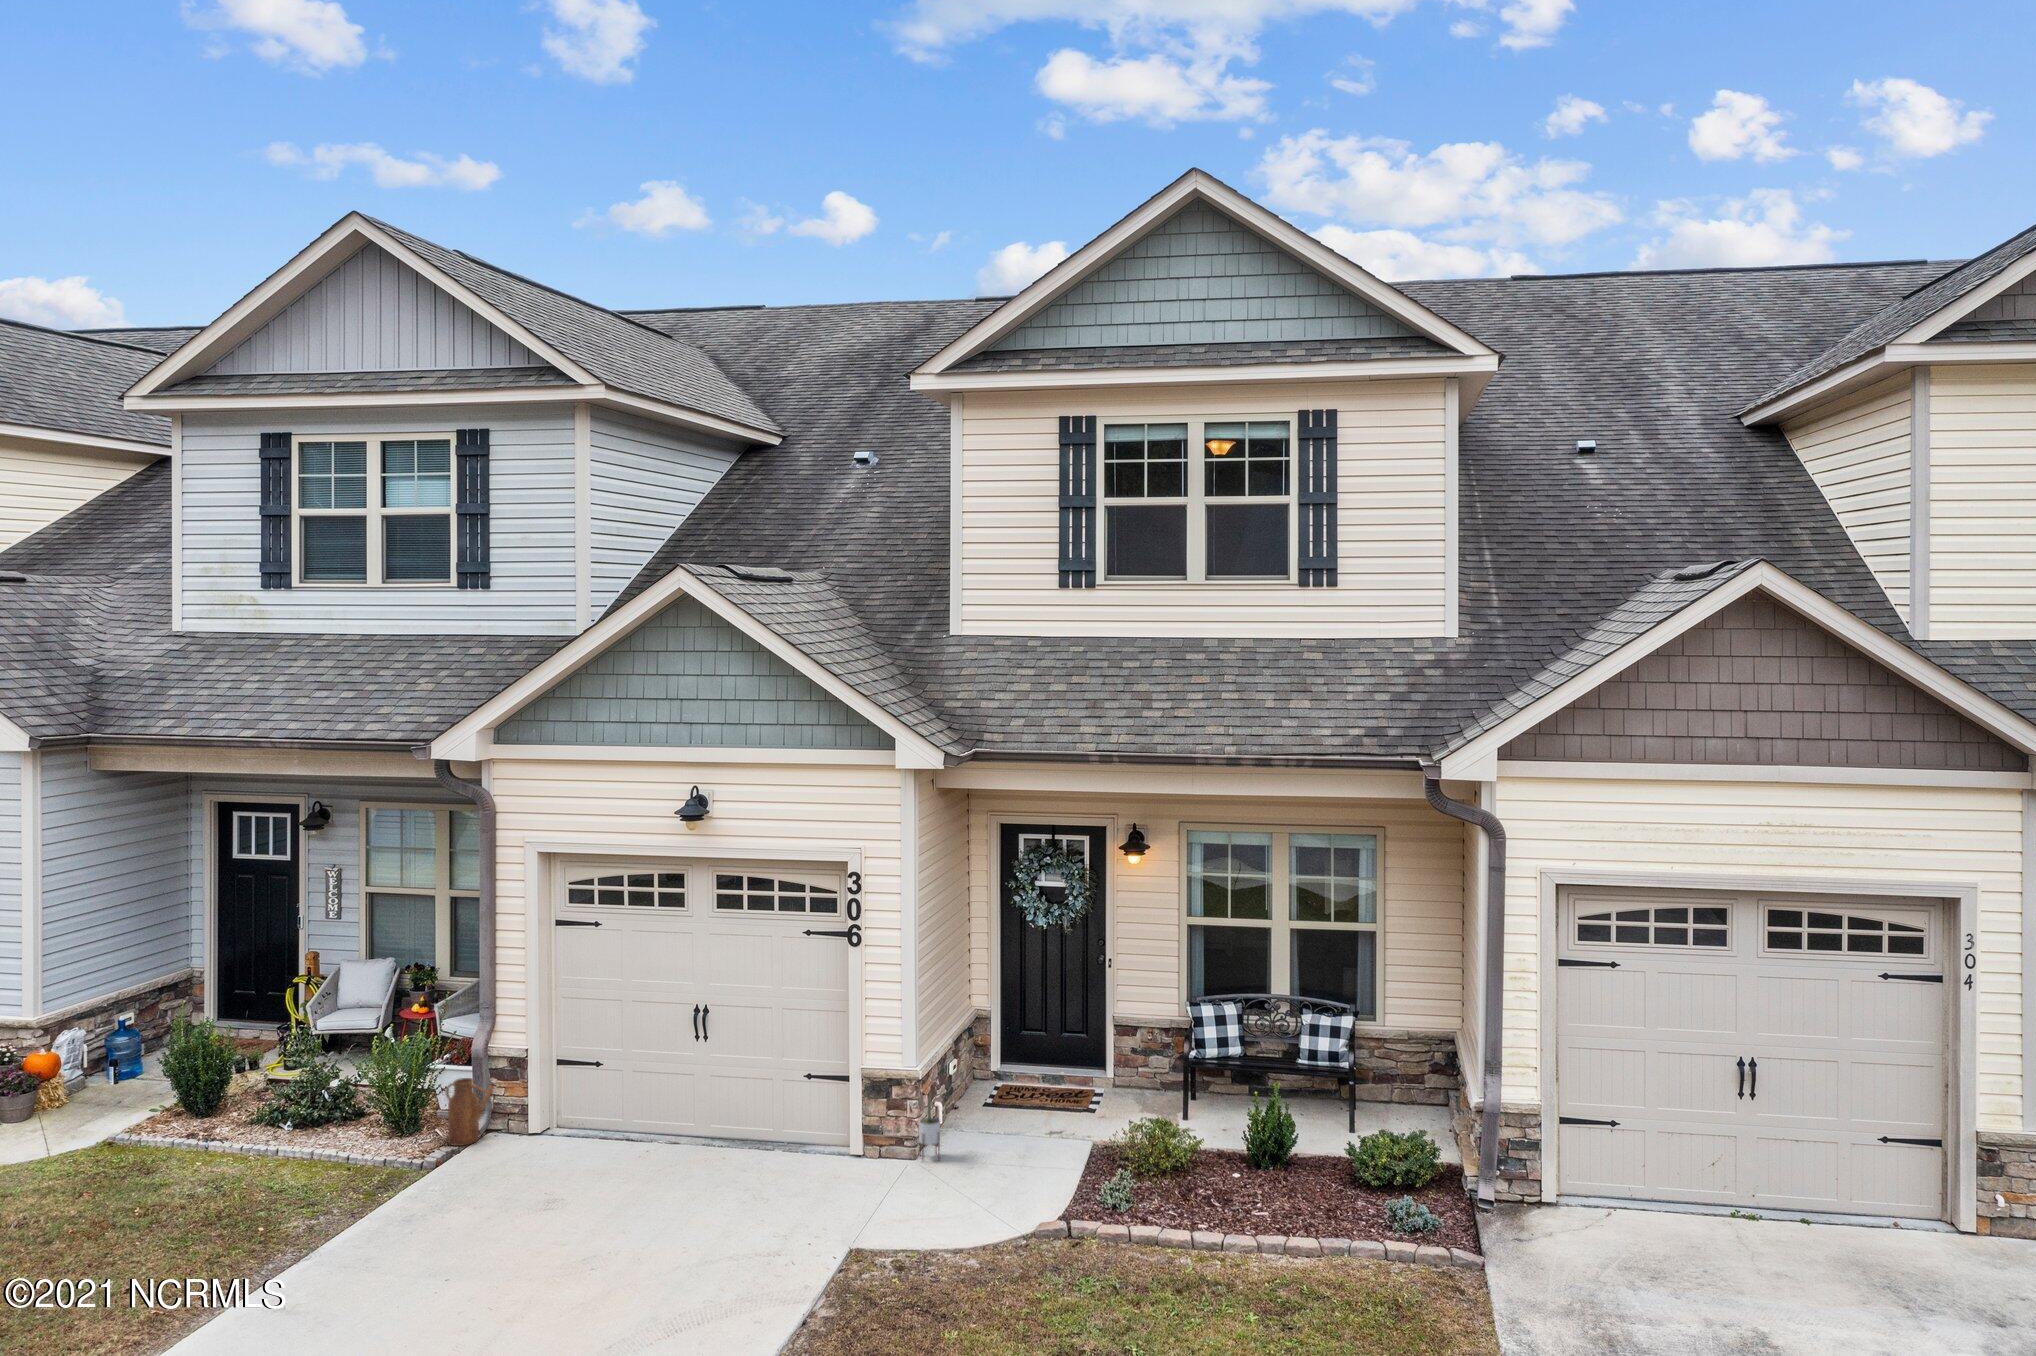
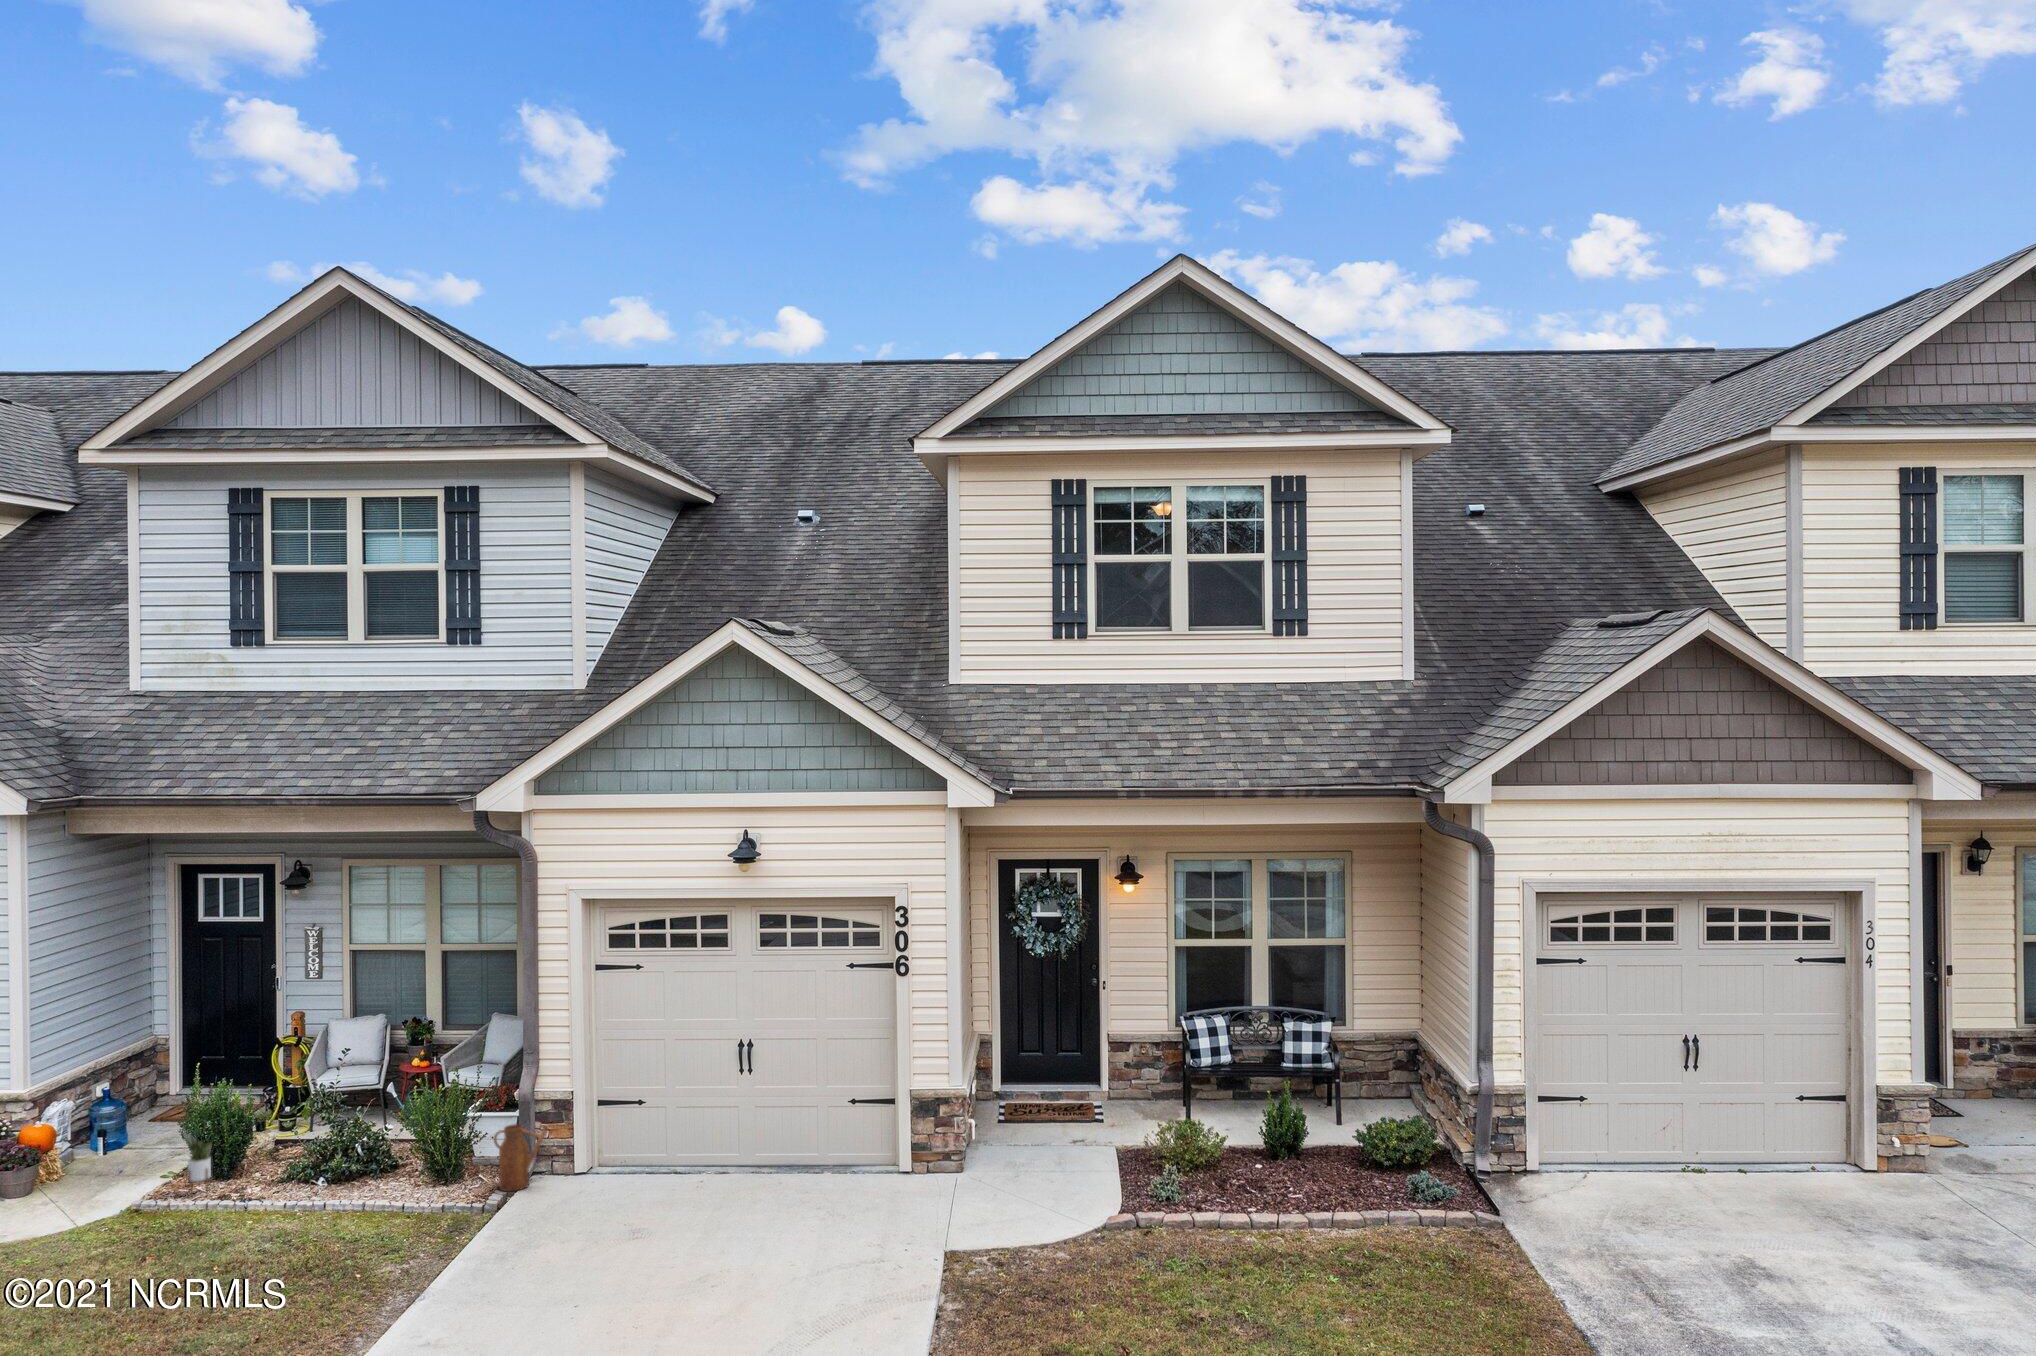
potted plant: present [919,1097,940,1152] -> present [184,1132,212,1194]

